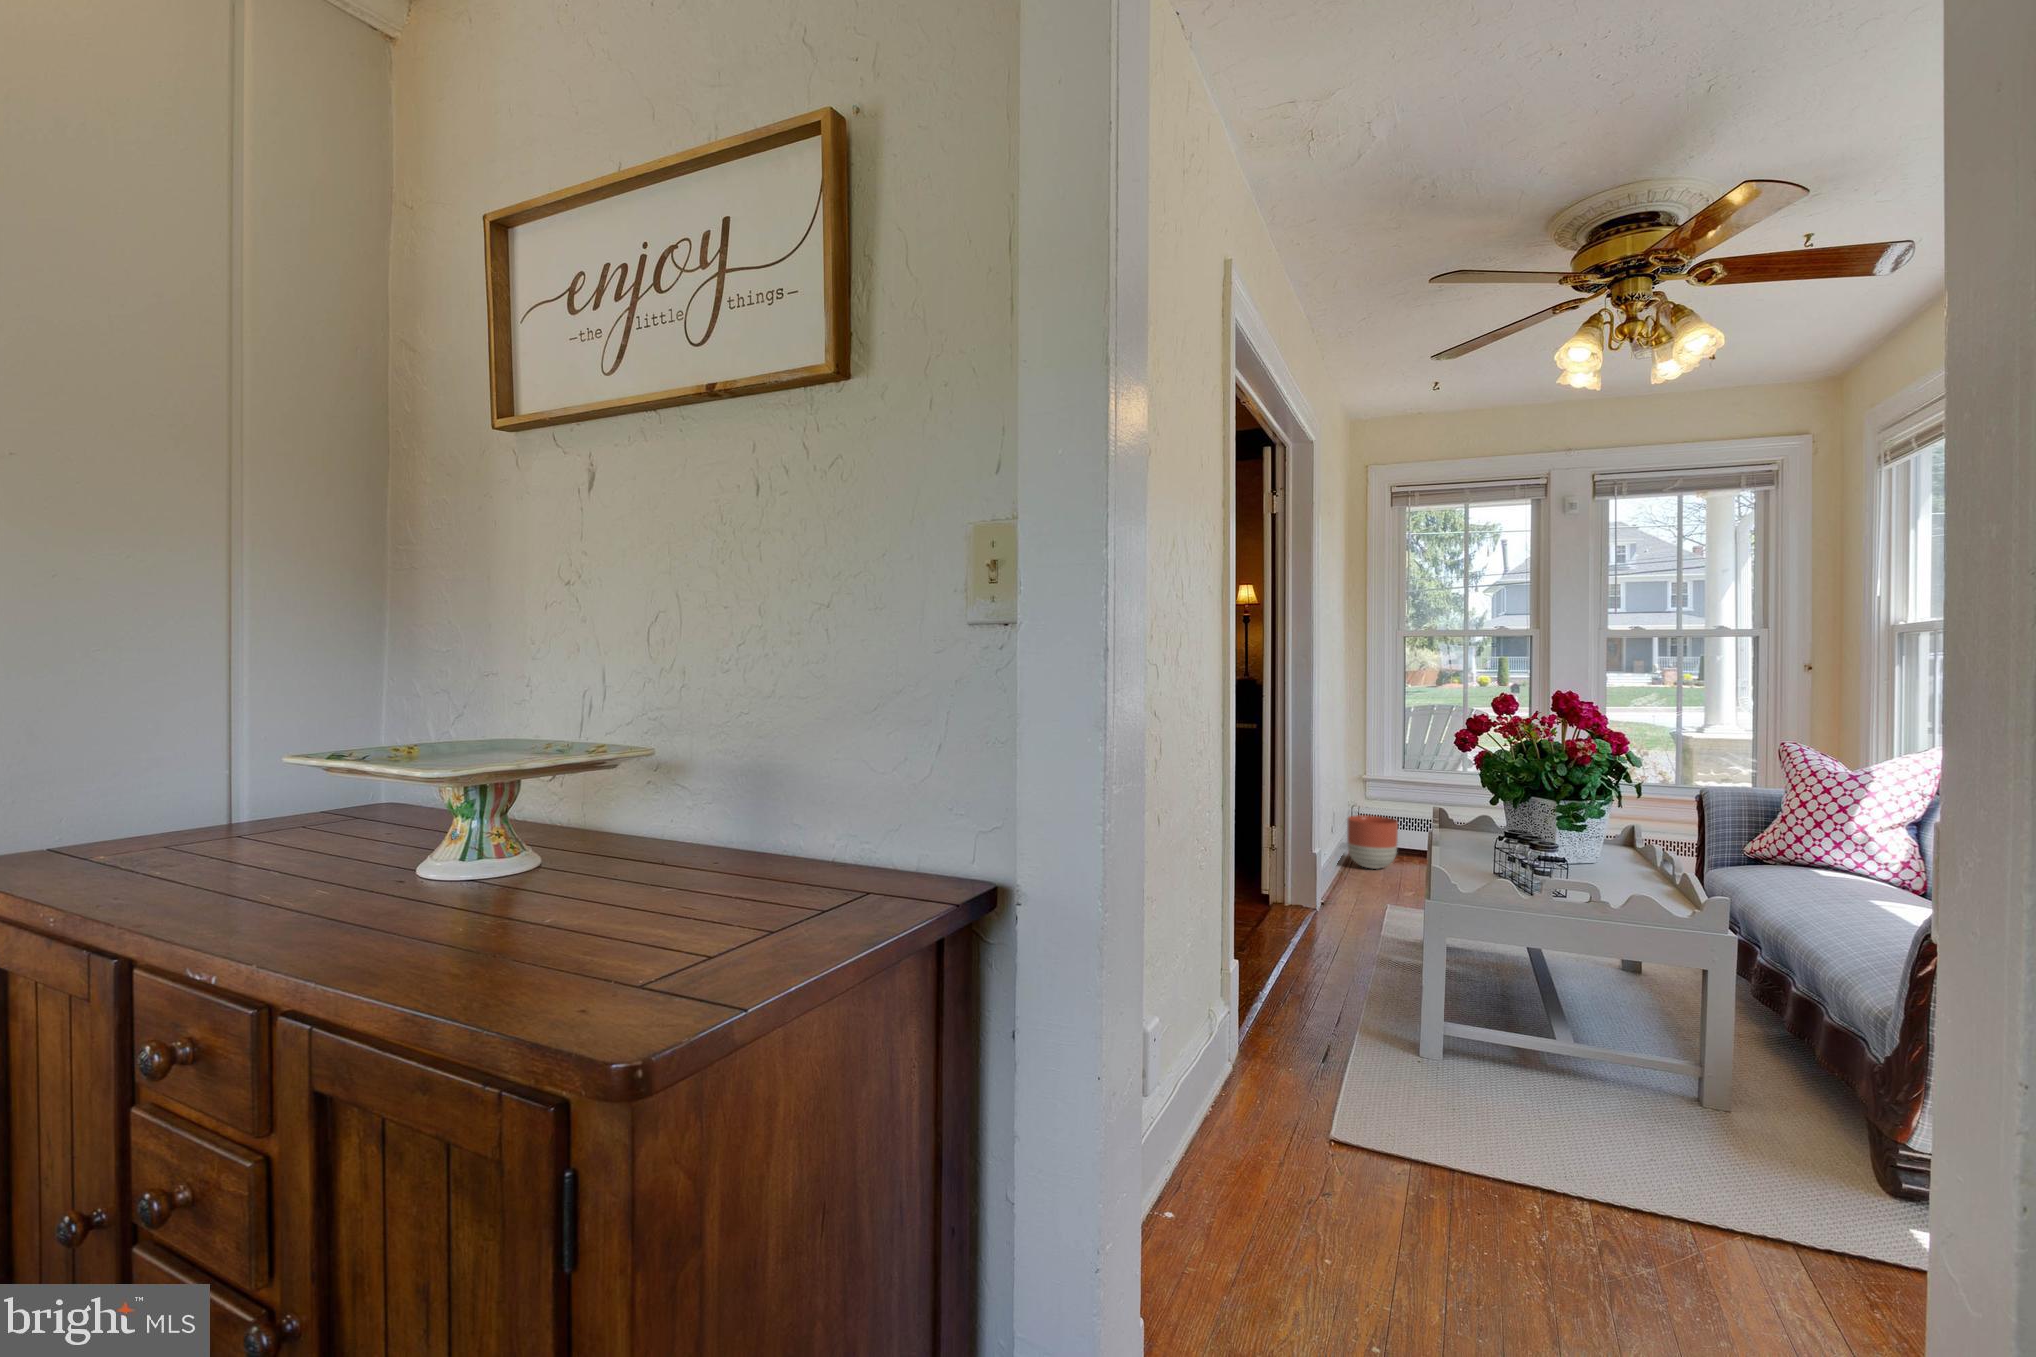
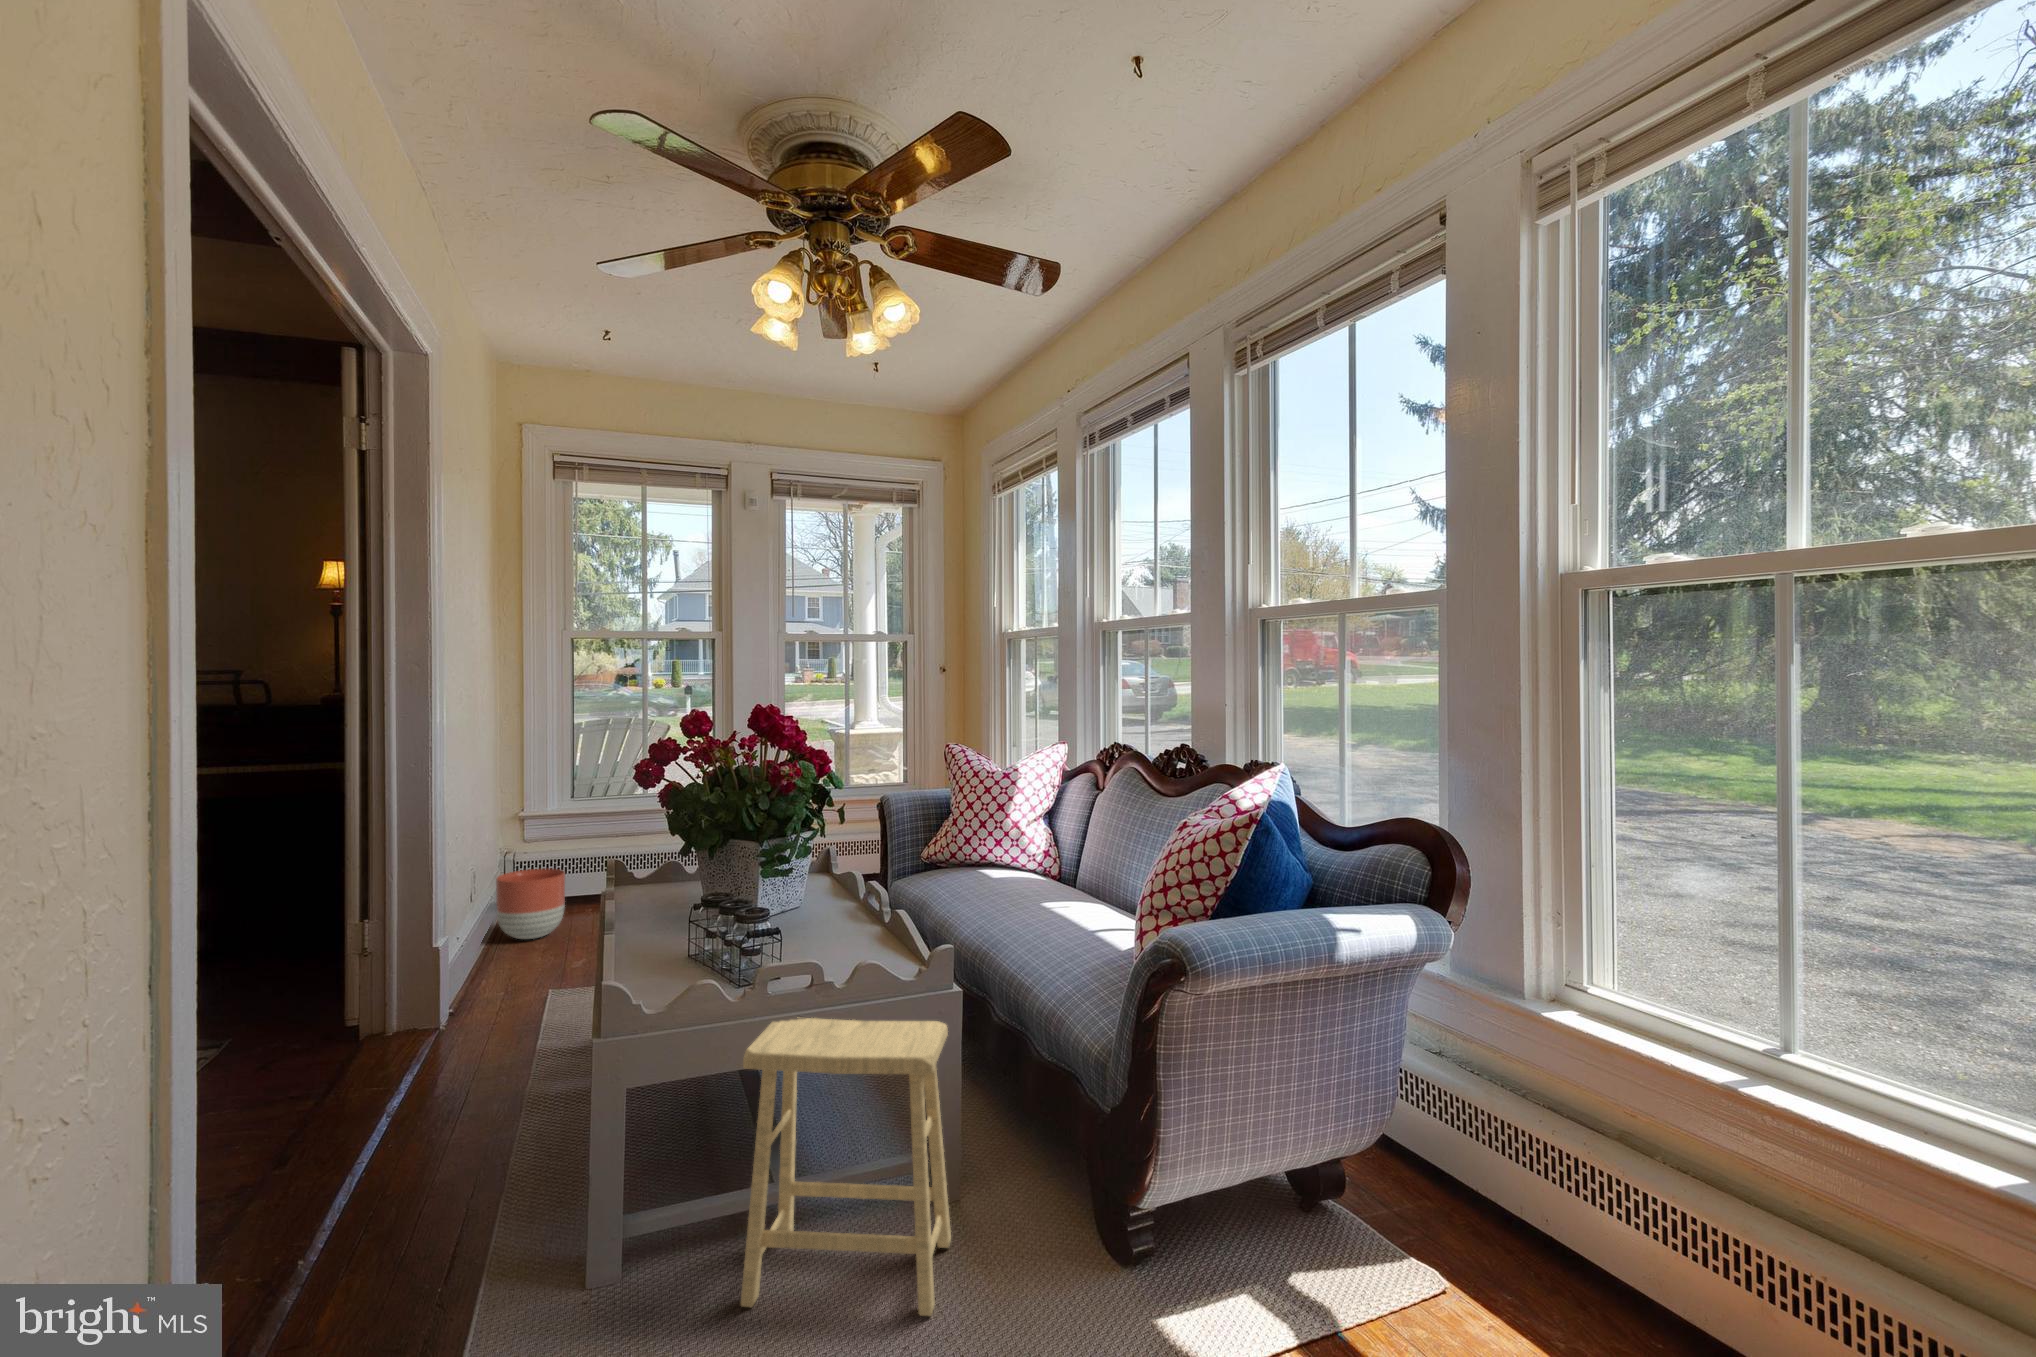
footstool: none [1525,923,1714,1164] -> present [741,1018,951,1316]

